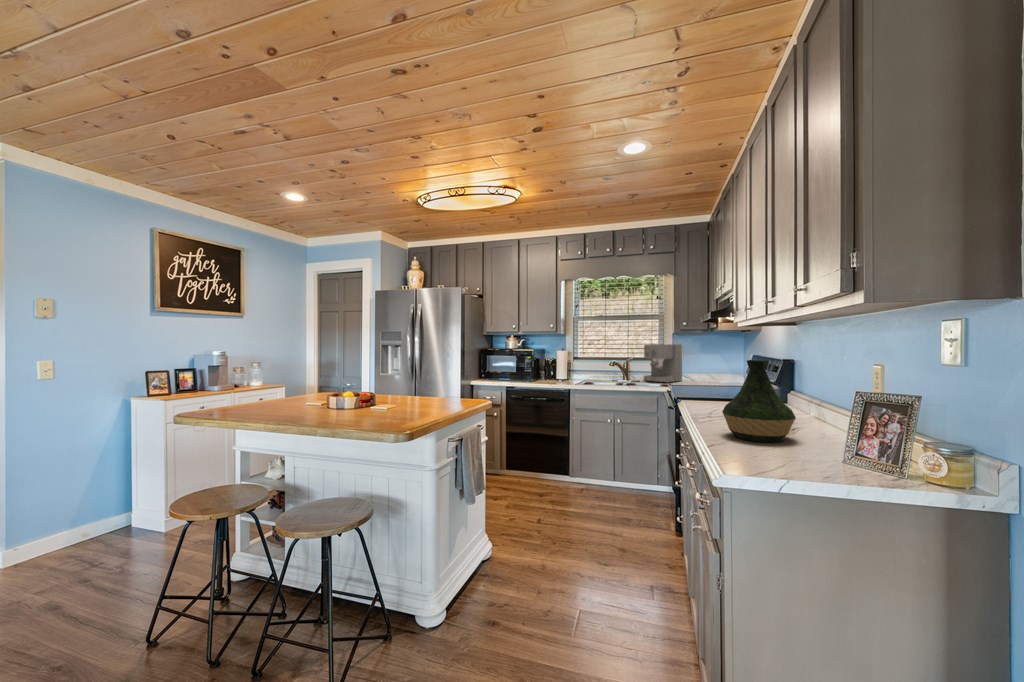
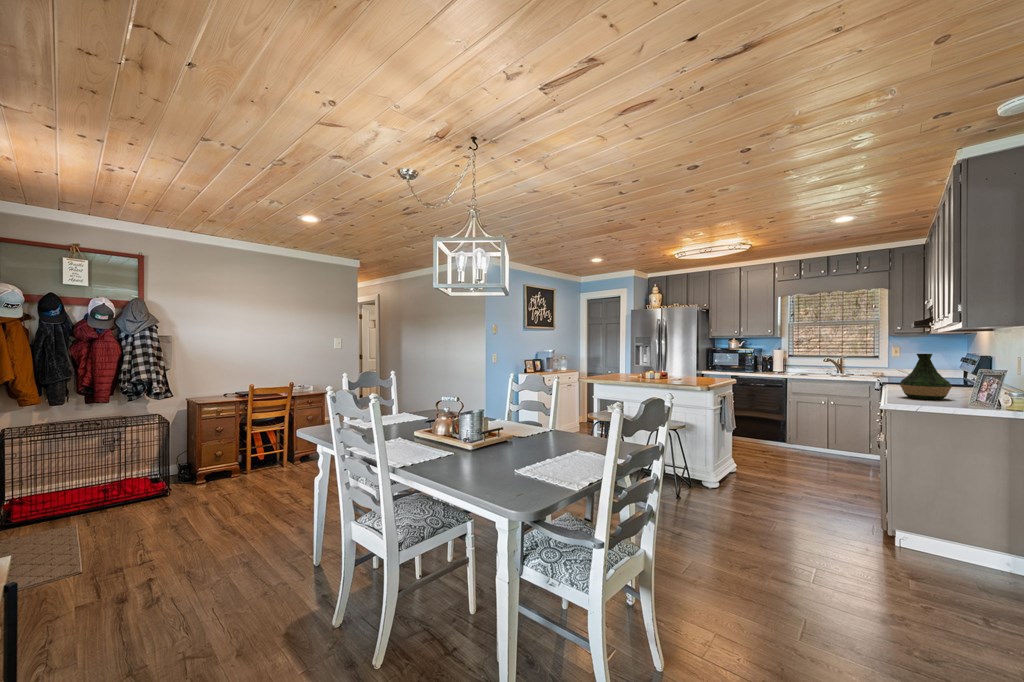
coffee maker: present [644,344,682,383] -> none [858,345,898,376]

